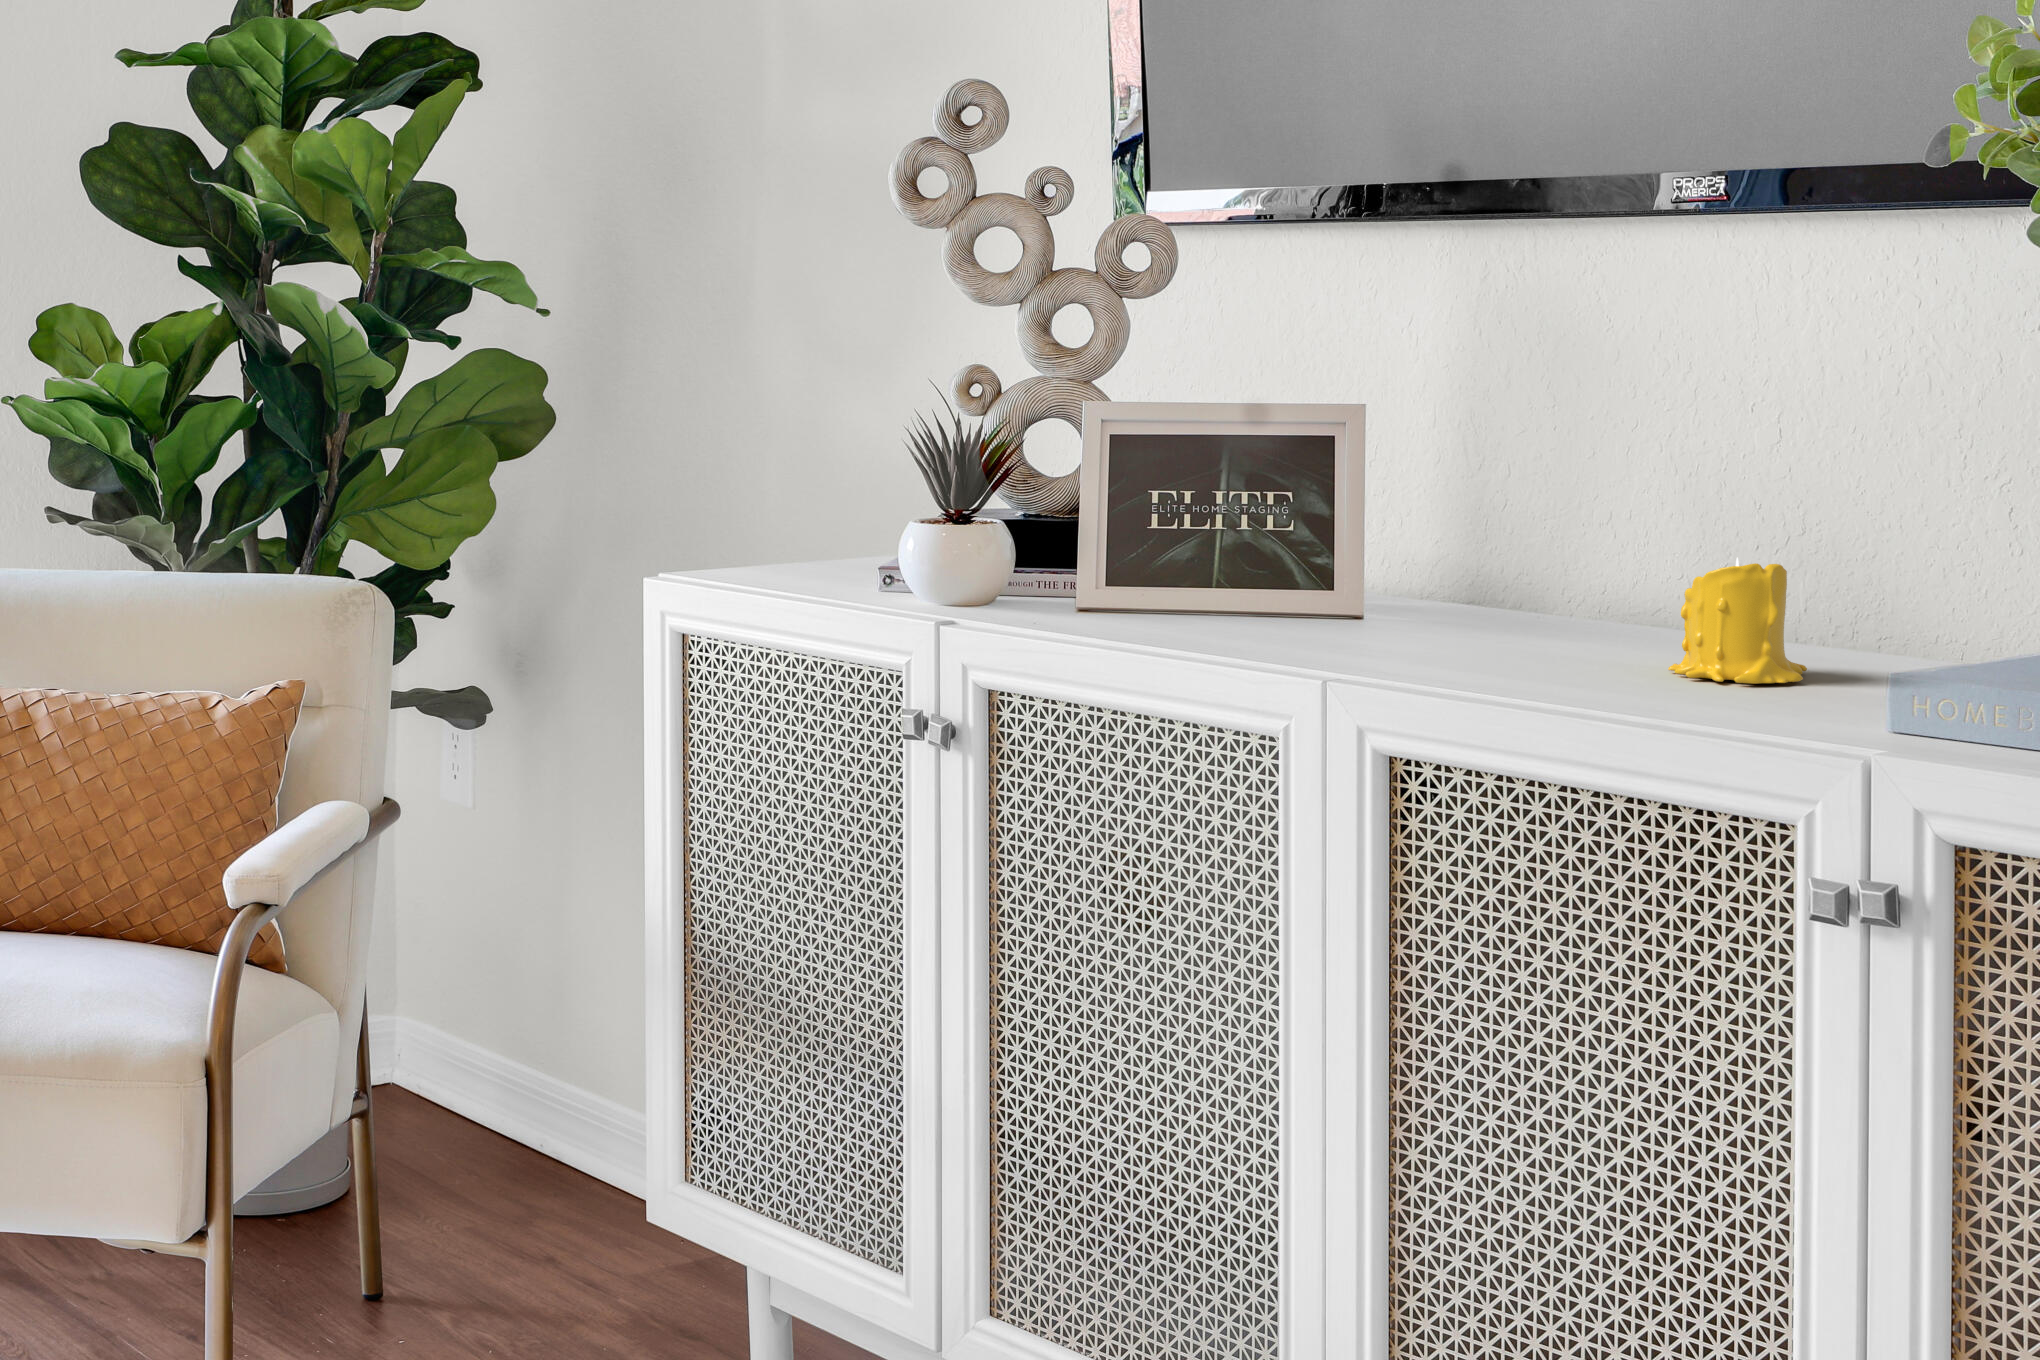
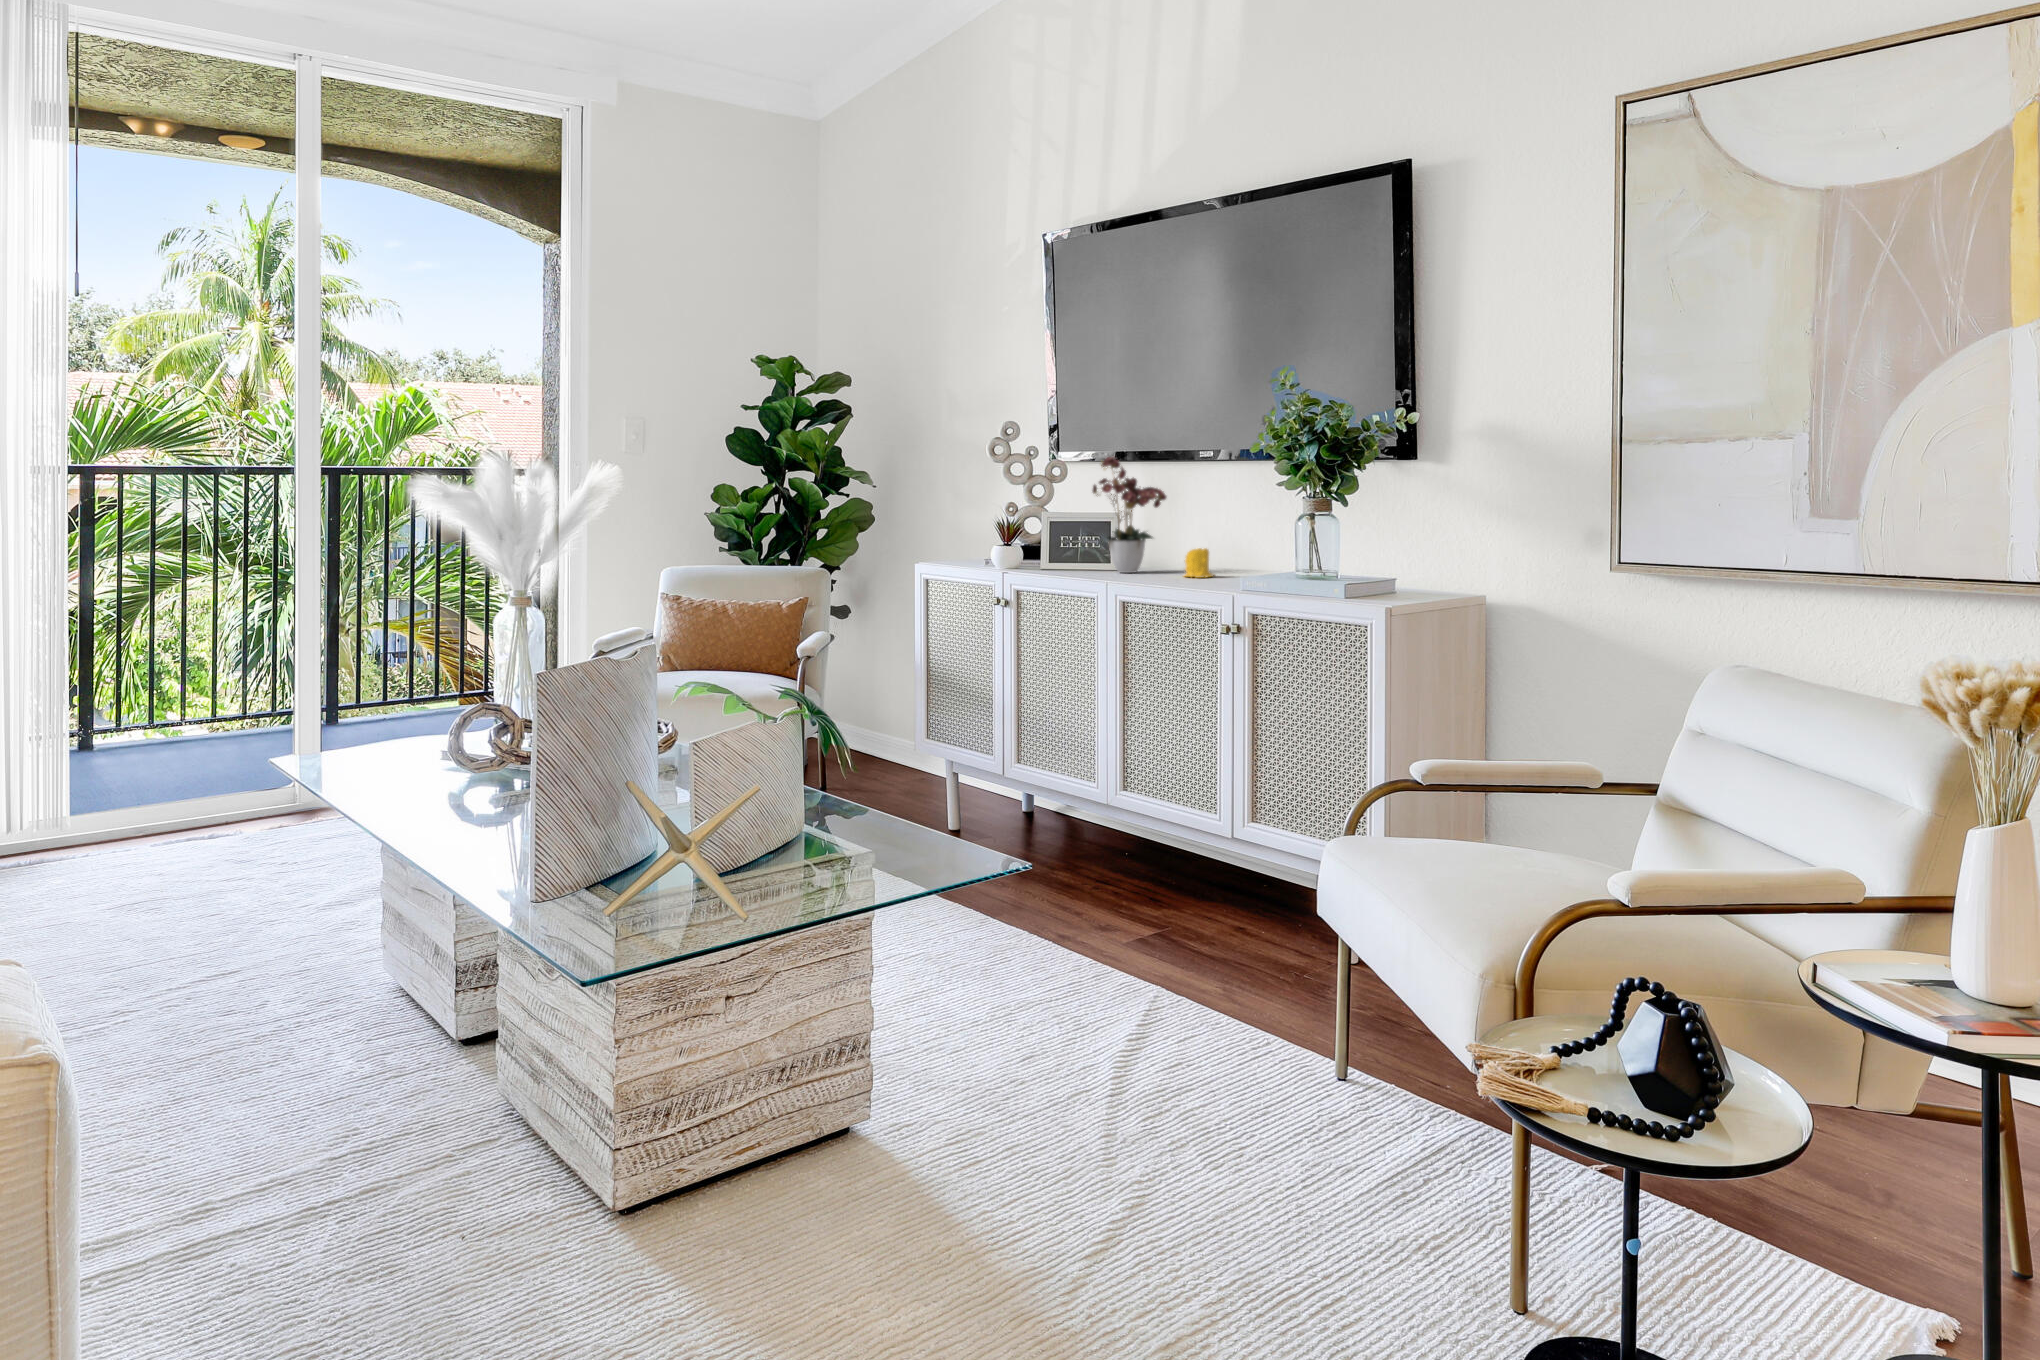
flower arrangement: none [1274,181,1606,640] -> present [1092,457,1166,573]

